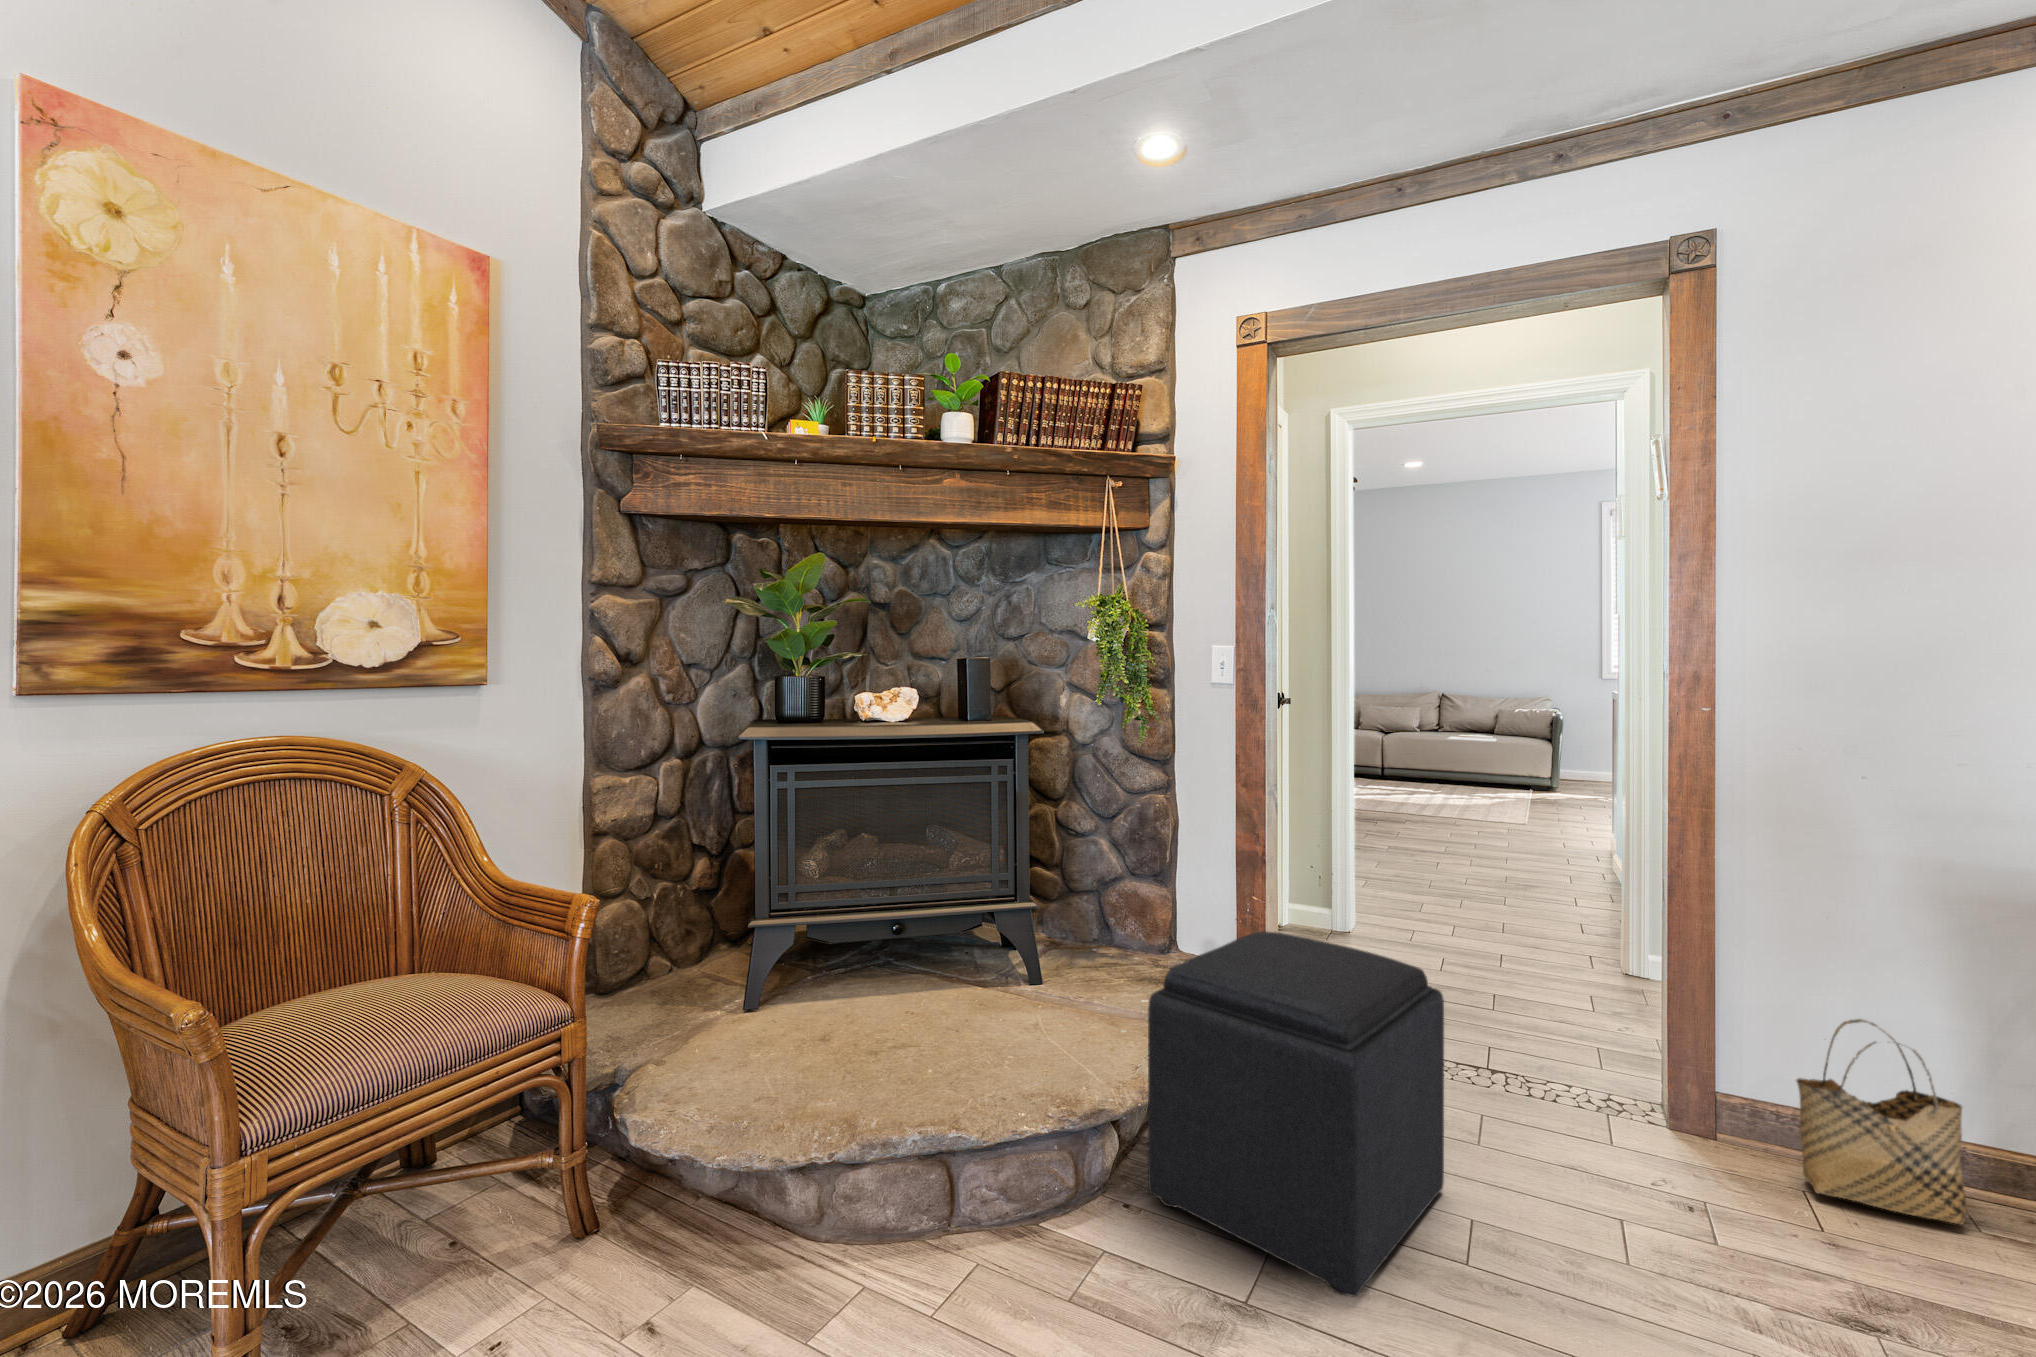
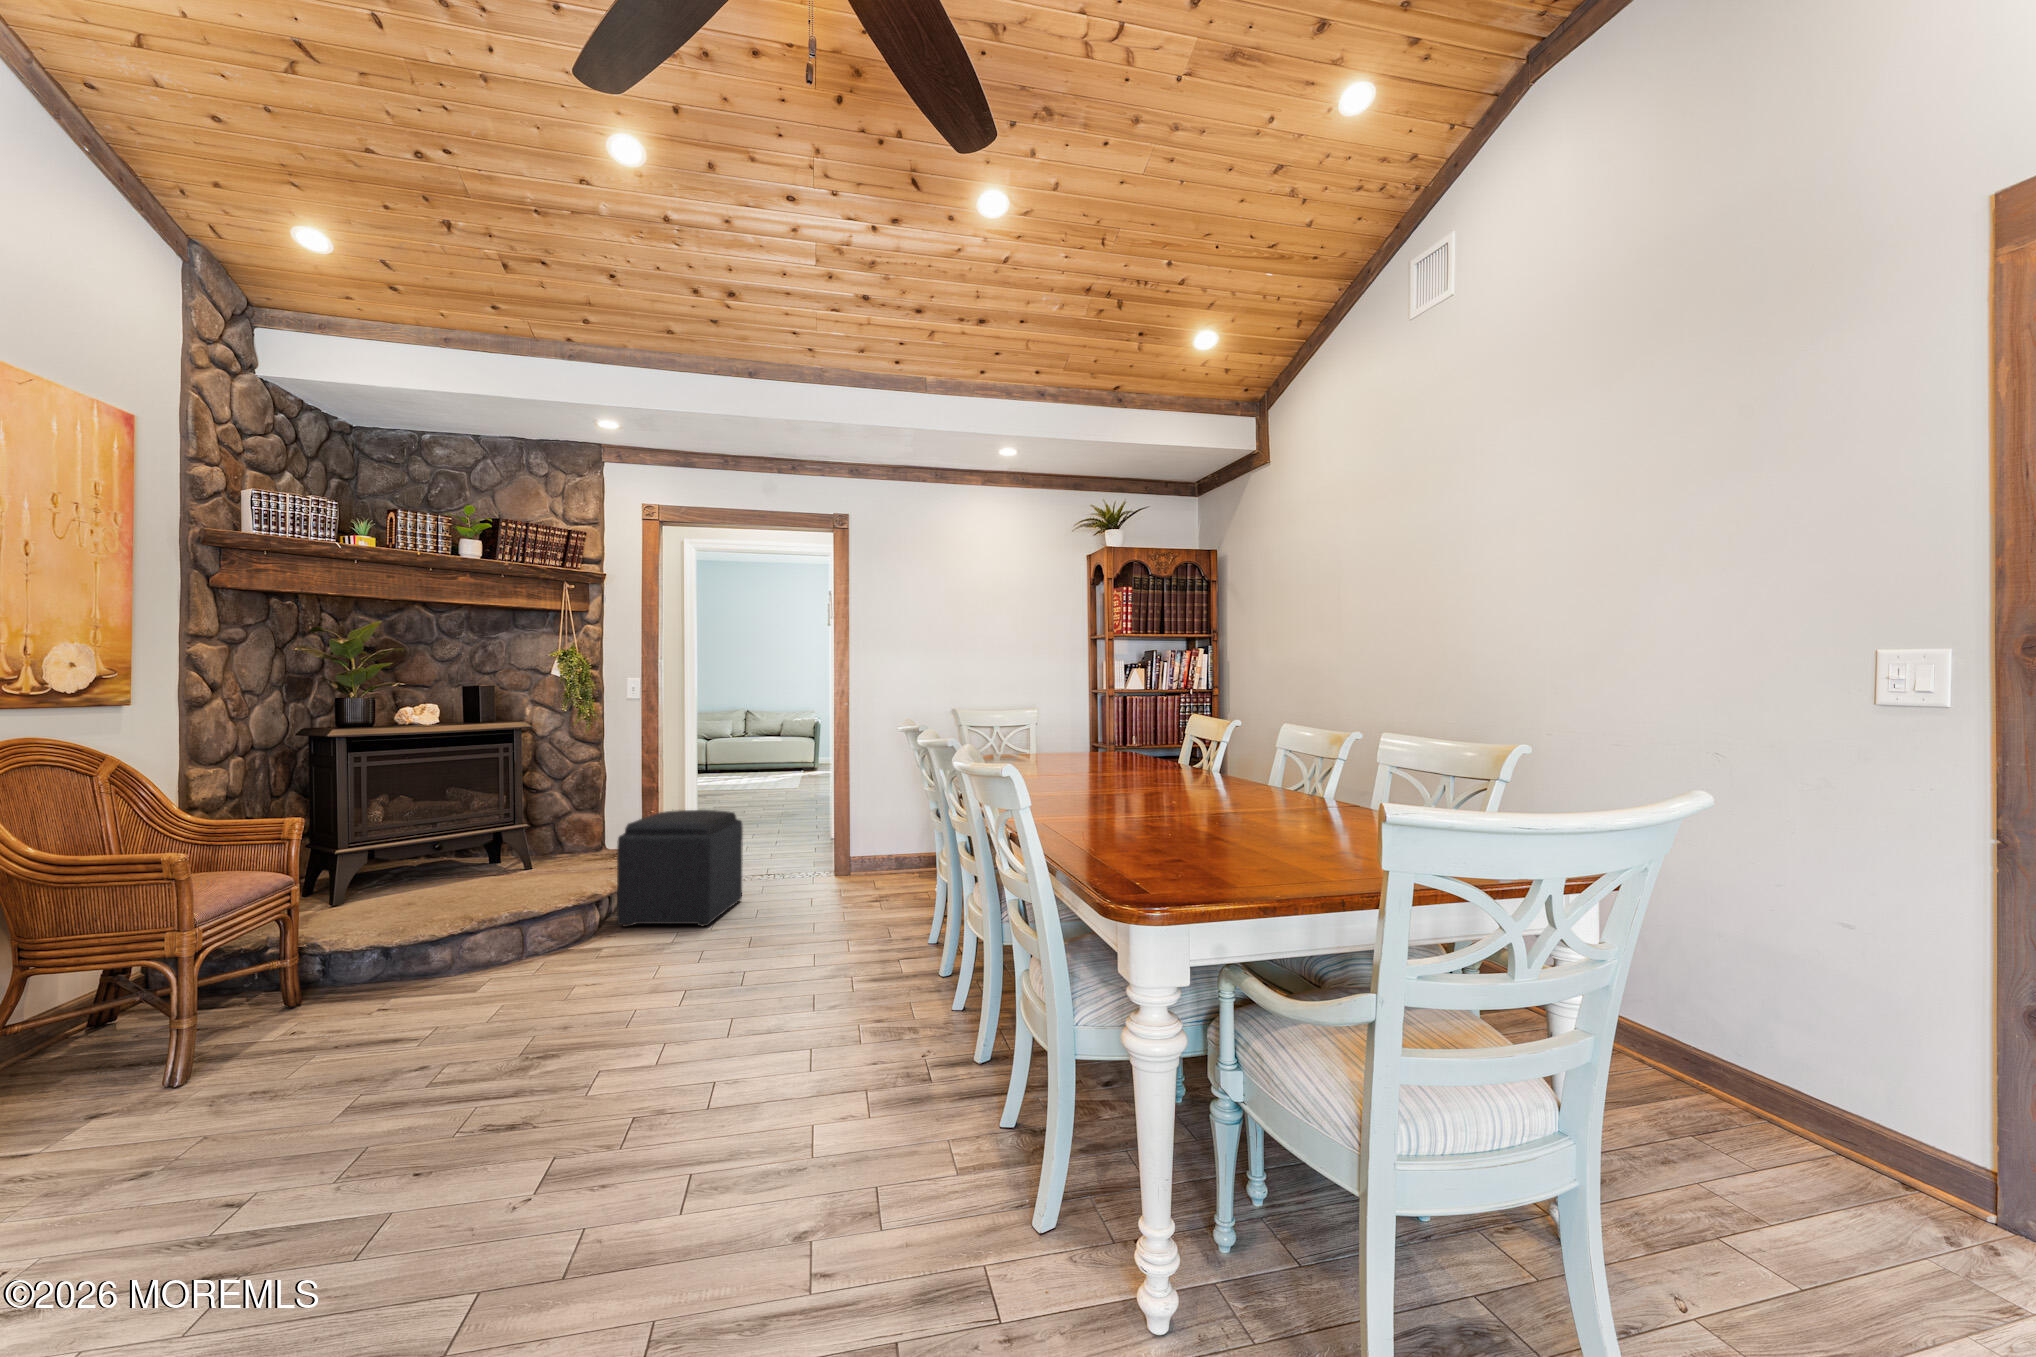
woven basket: present [1796,1019,1966,1224] -> none [862,814,905,874]

